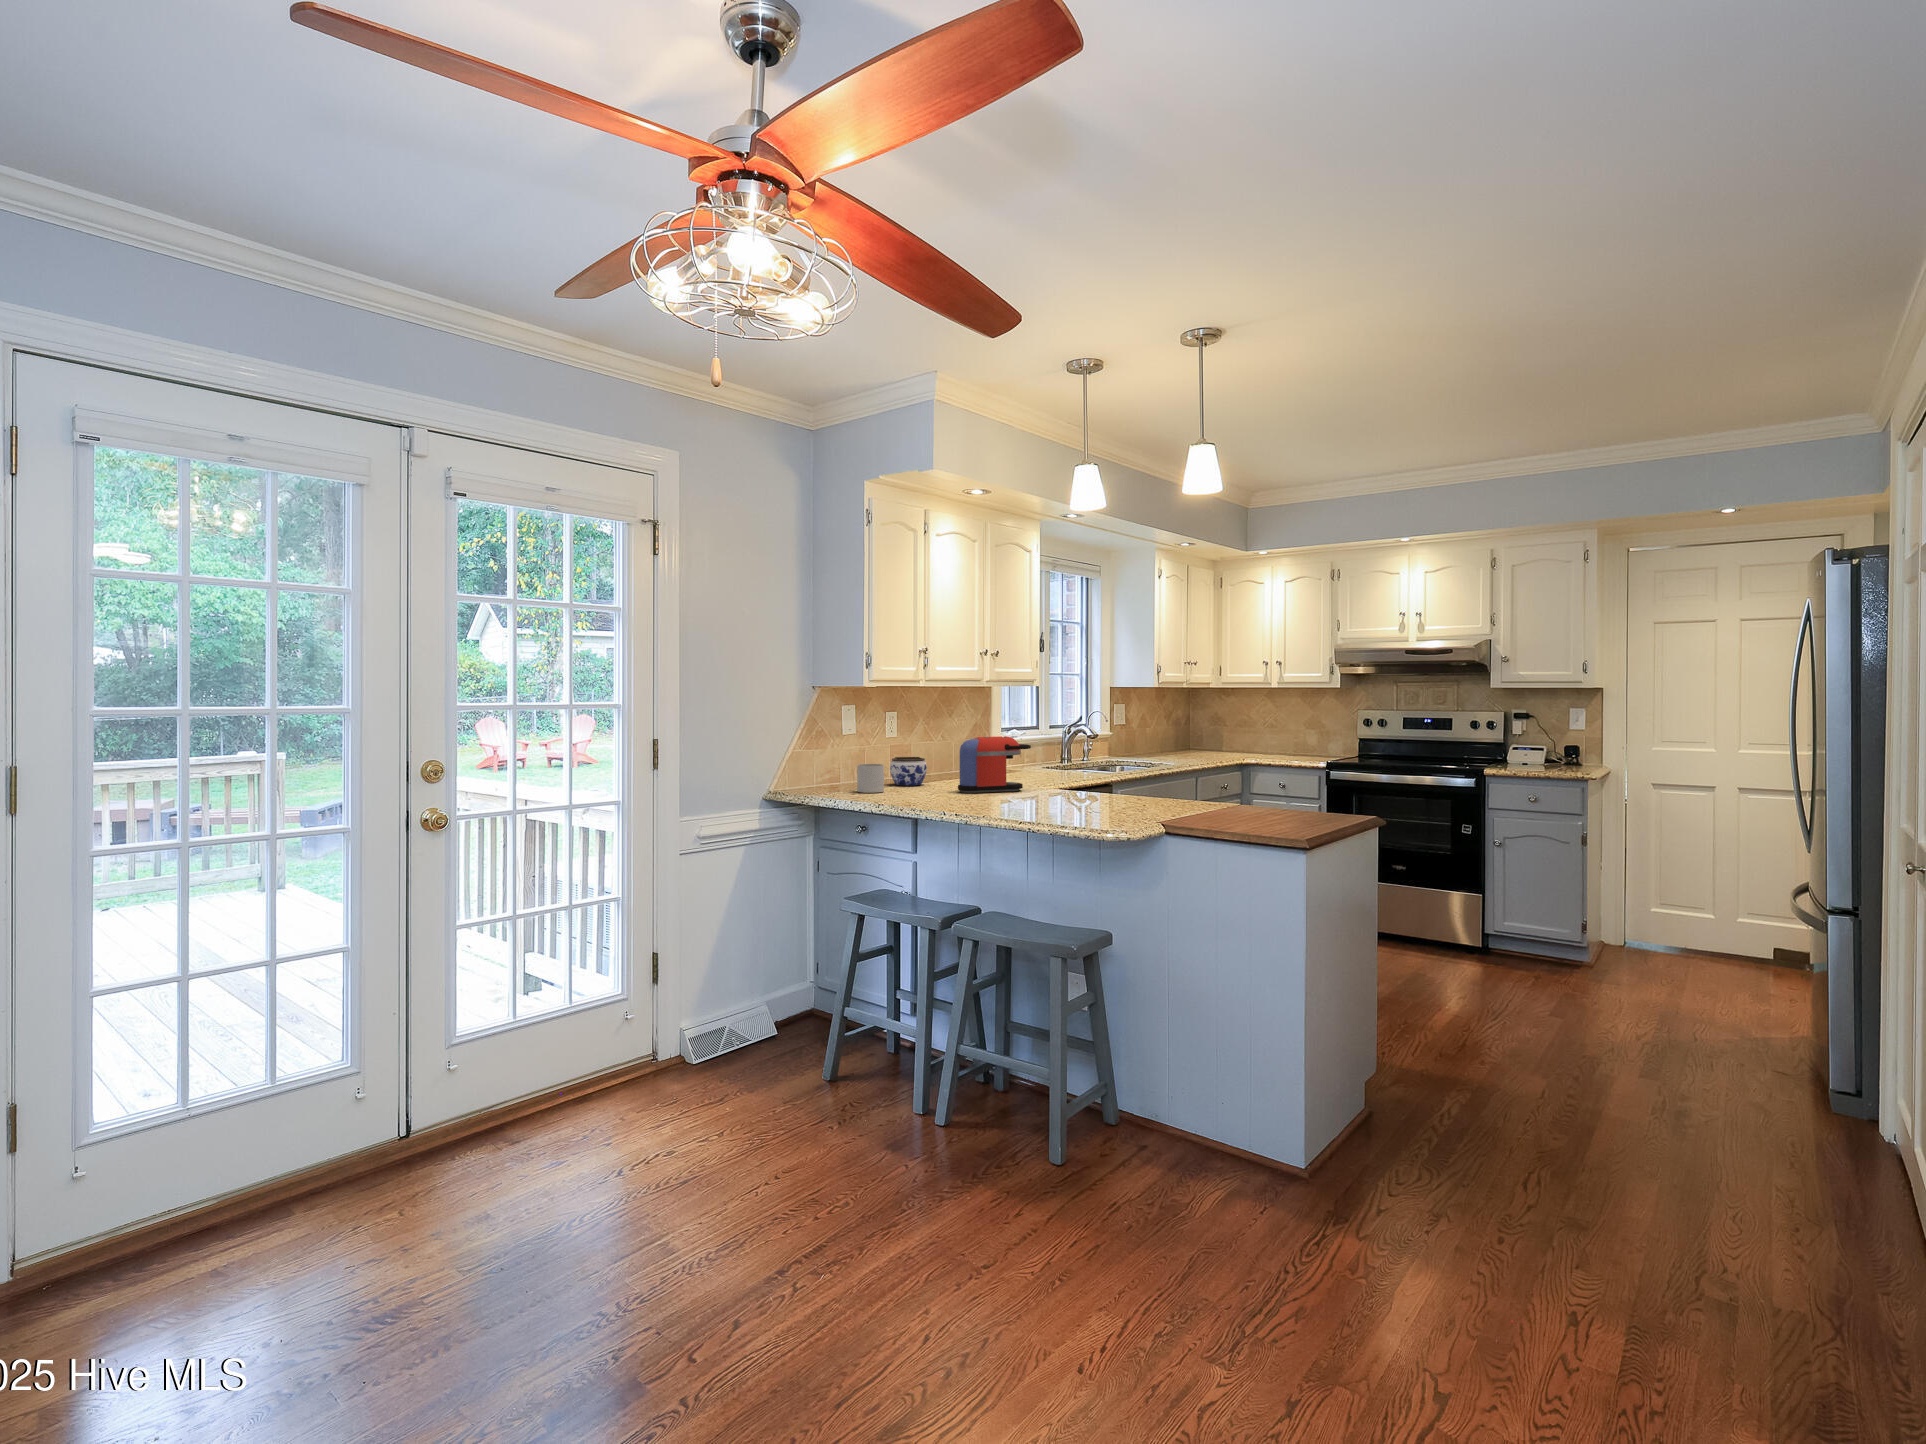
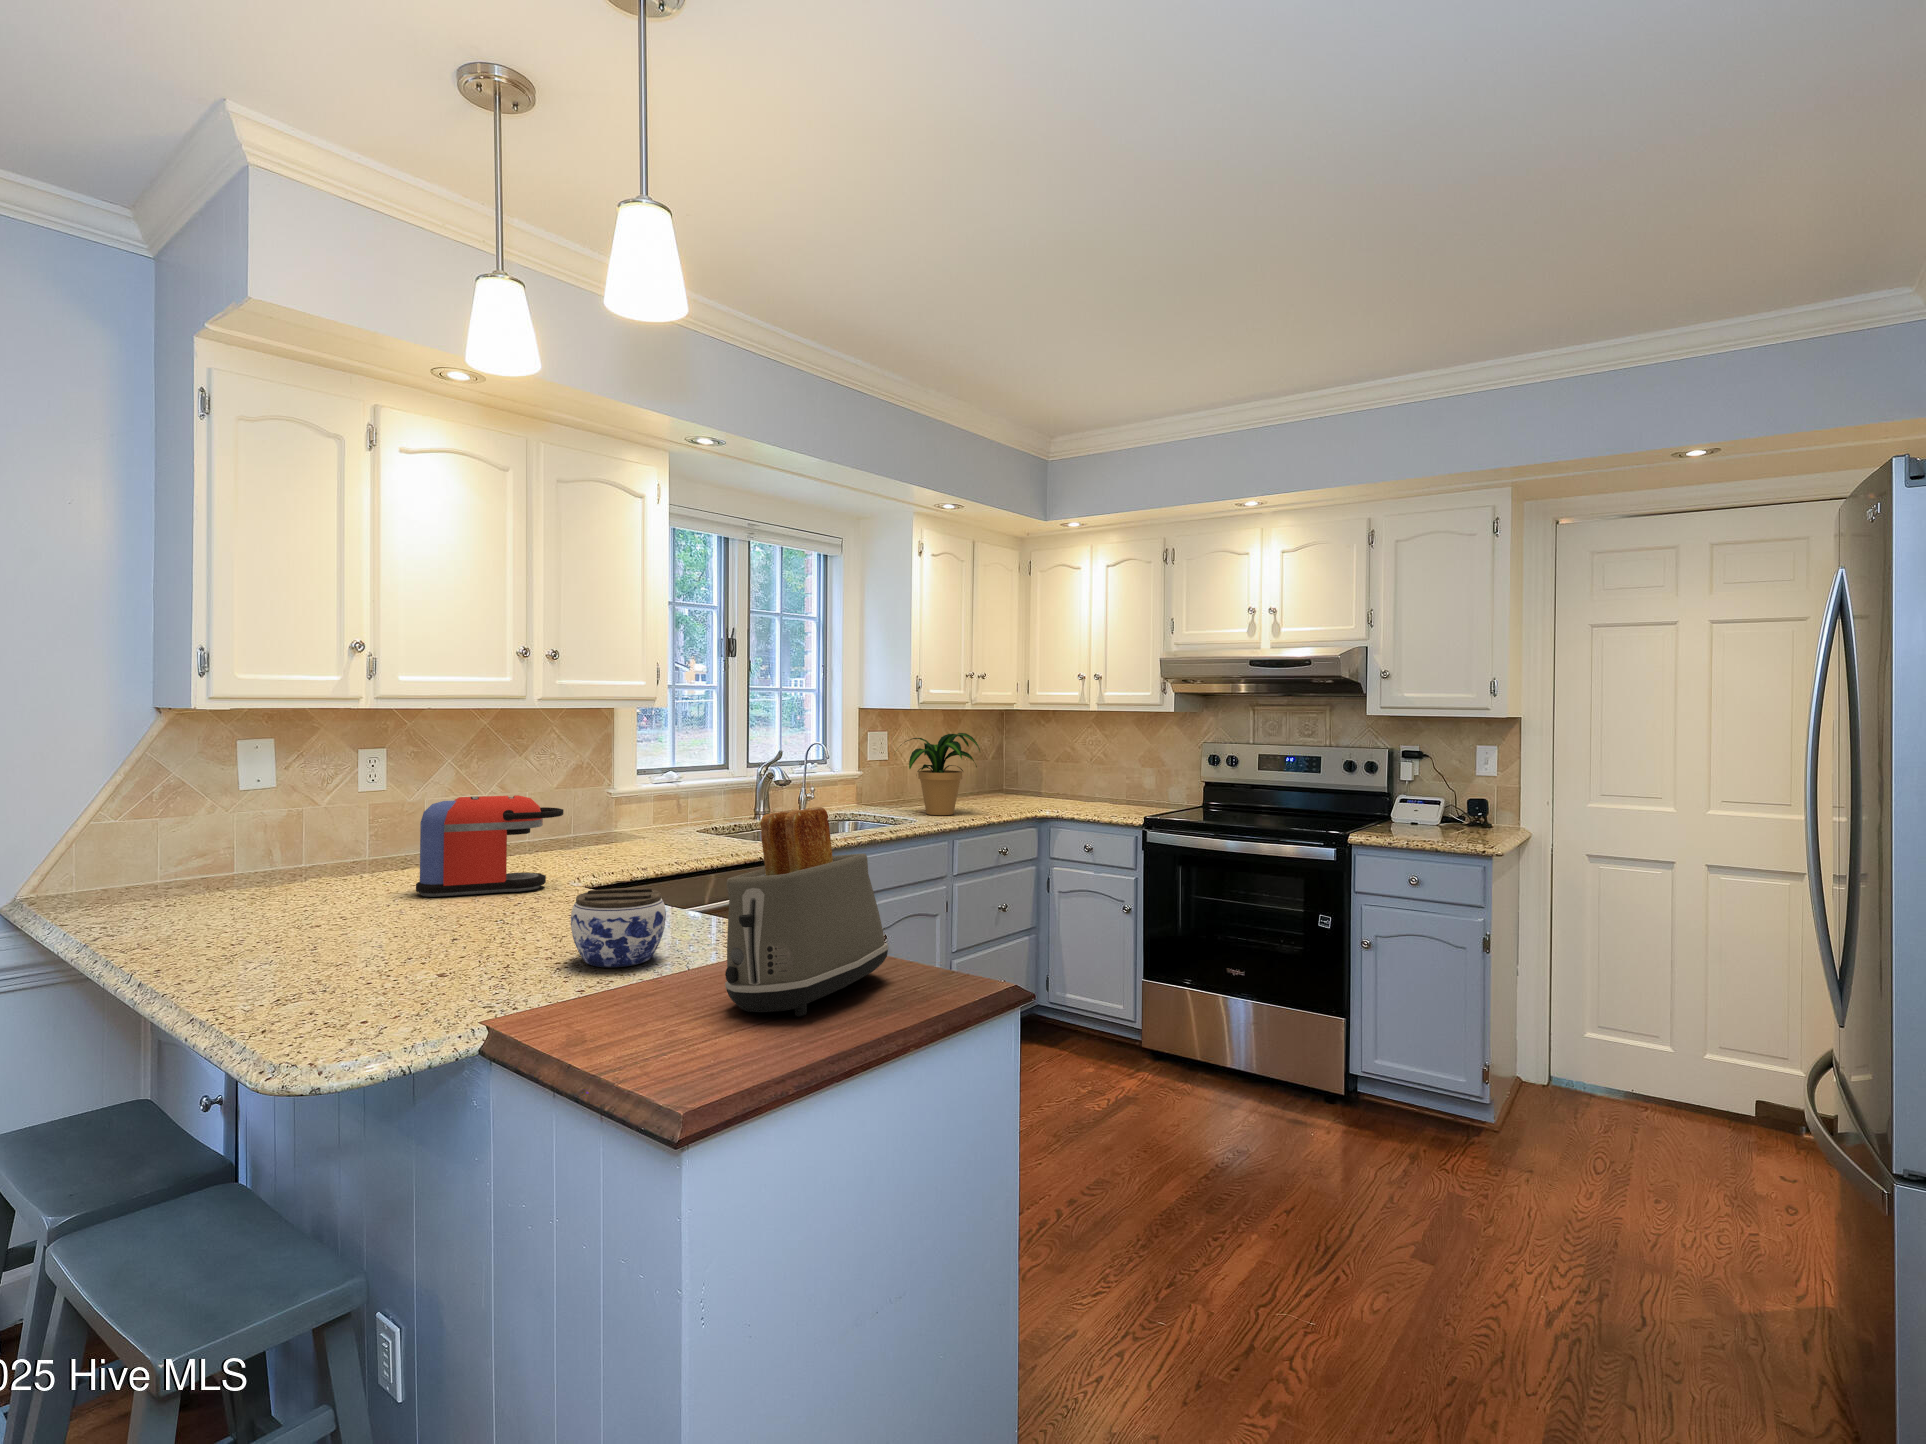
potted plant: none [1145,704,1209,761] -> present [896,733,980,815]
toaster: none [1231,730,1293,825] -> present [725,807,888,1016]
jar: present [890,757,927,786] -> present [571,888,666,967]
mug: present [857,764,884,793] -> none [232,843,304,897]

